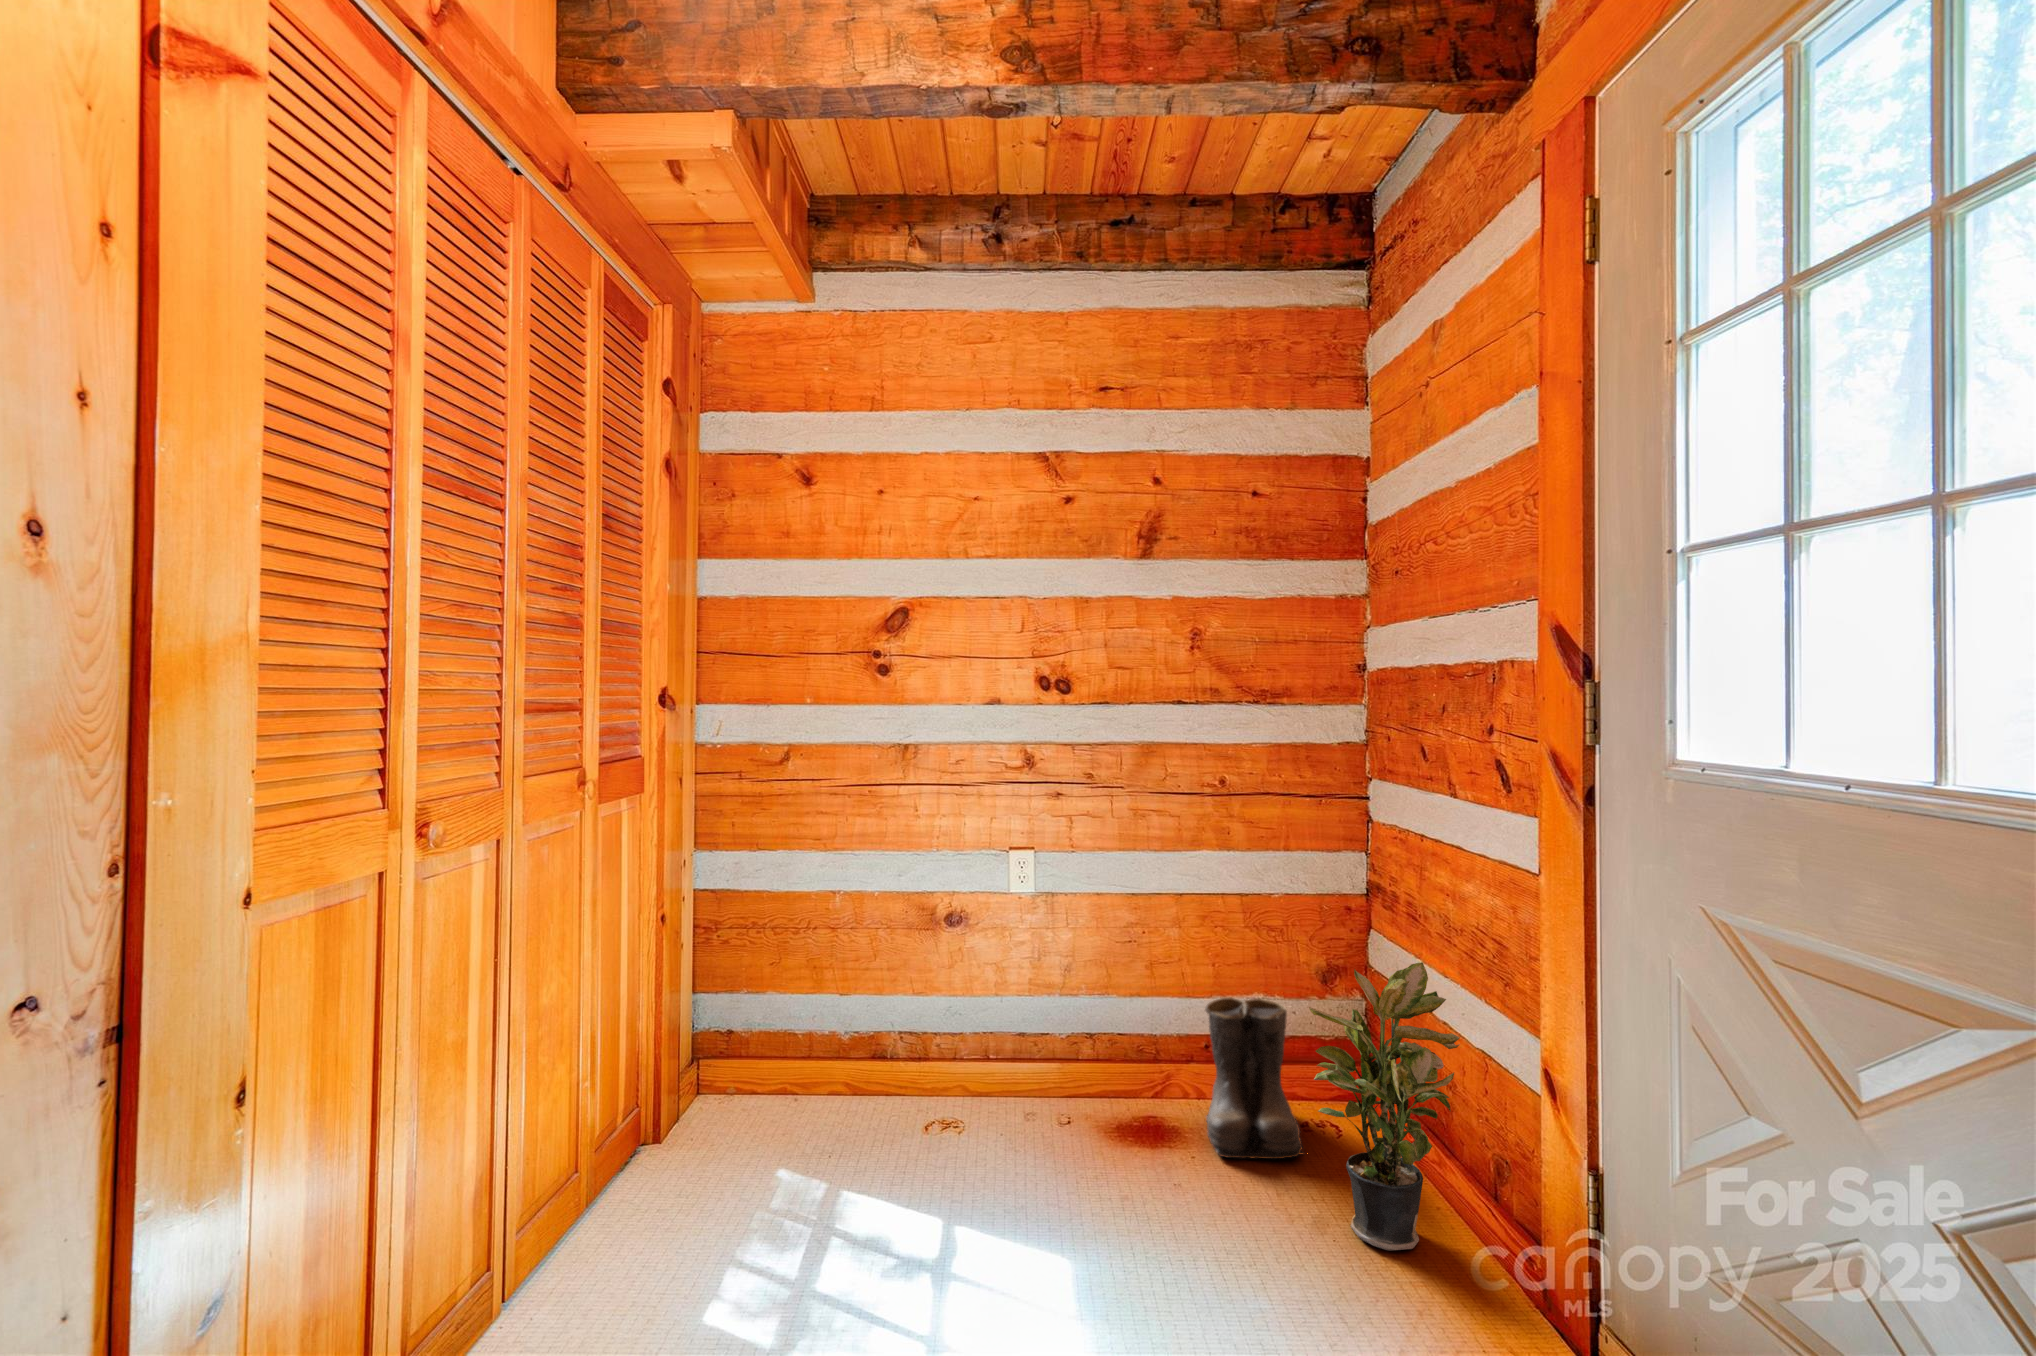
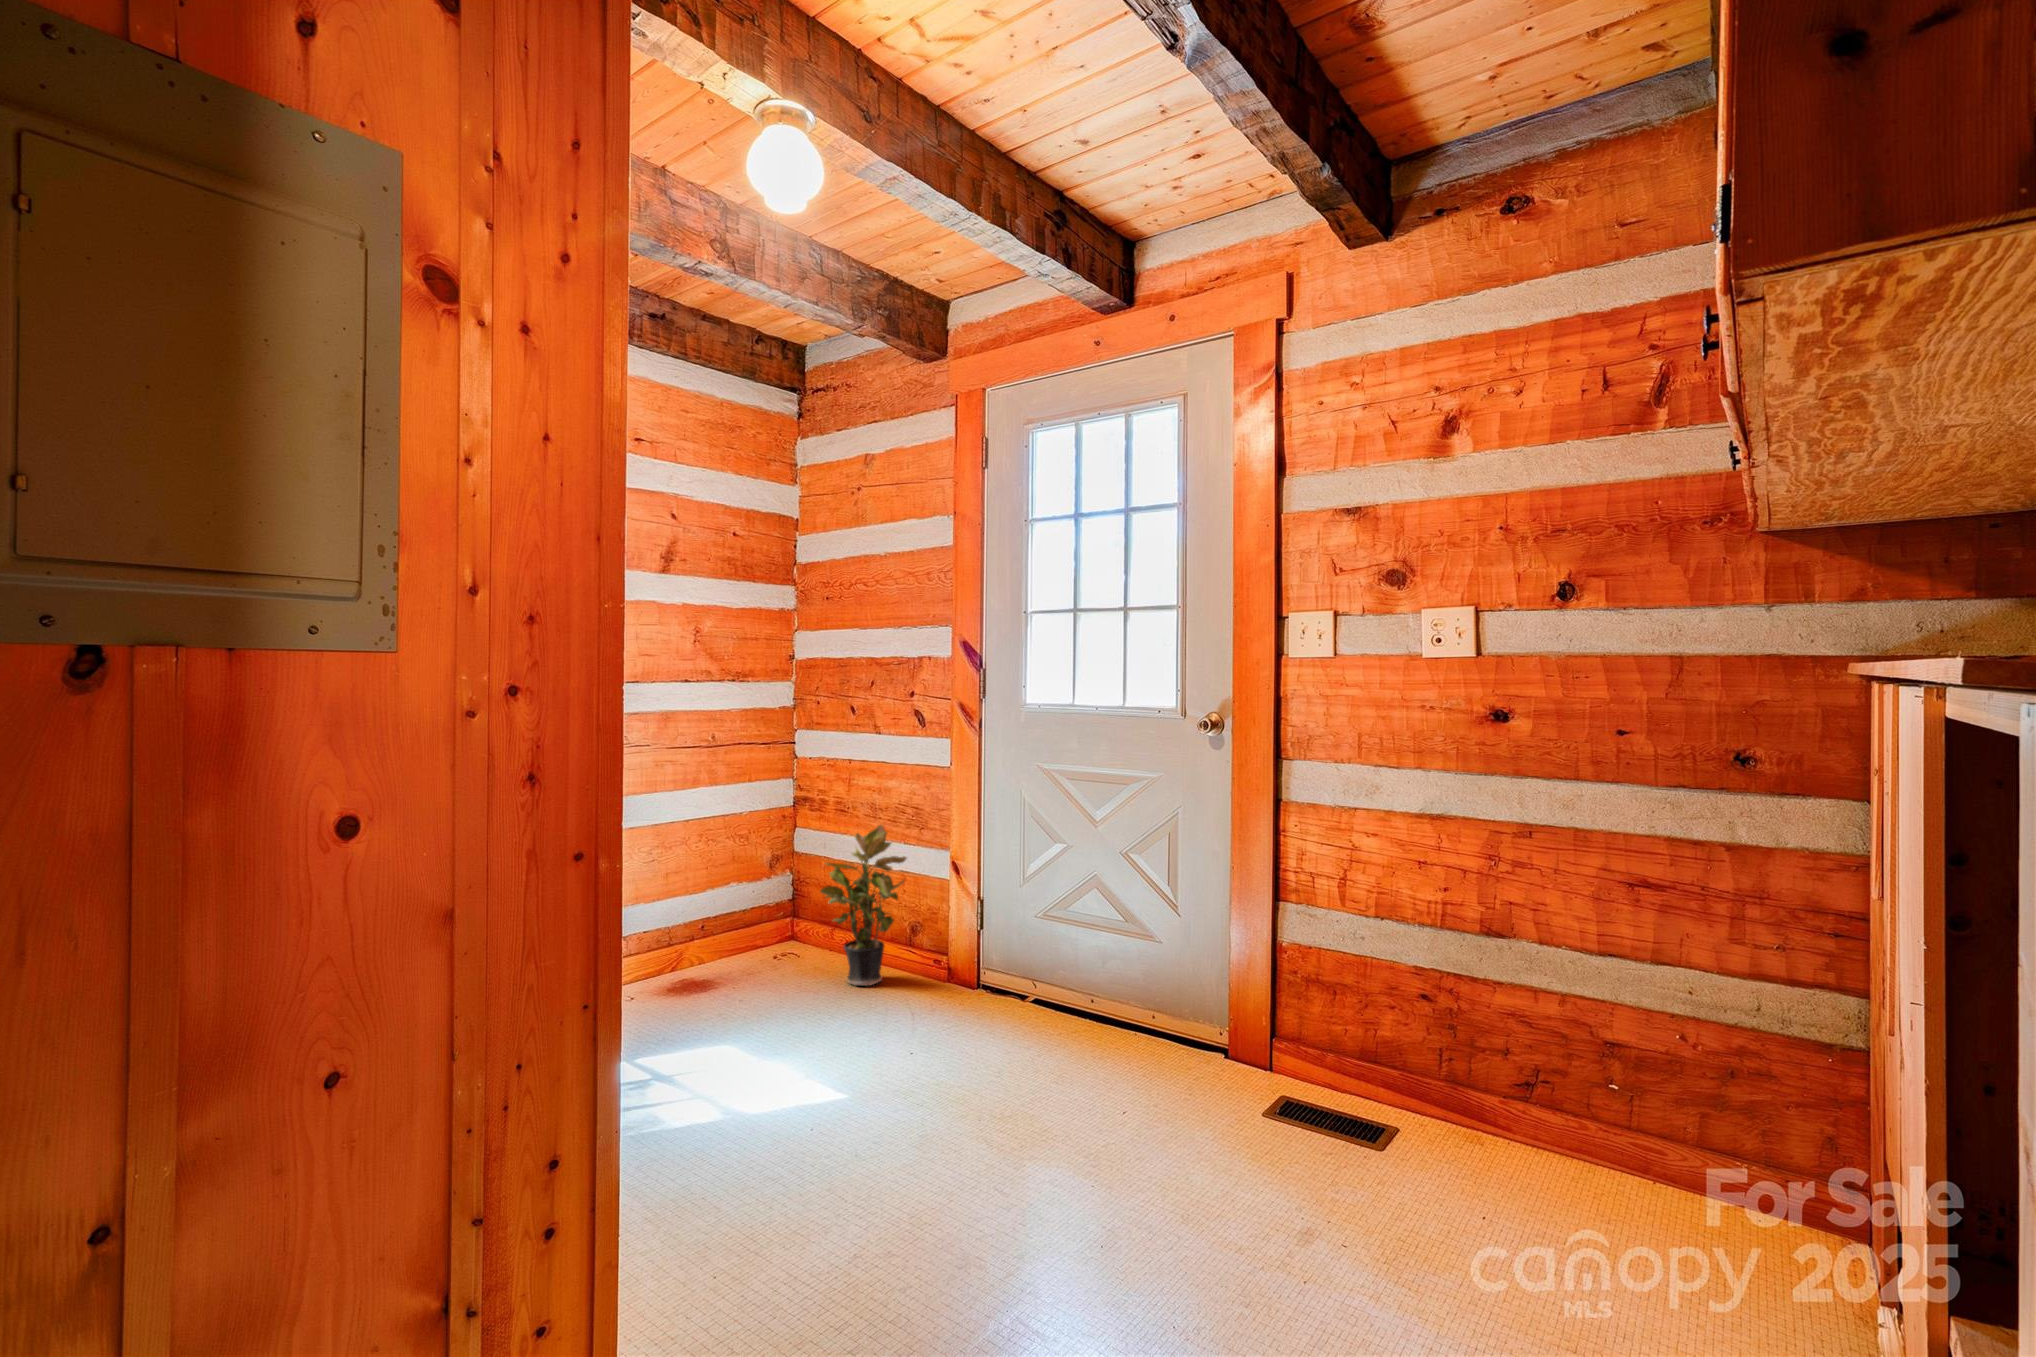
boots: present [1205,997,1304,1159] -> none [712,883,797,982]

